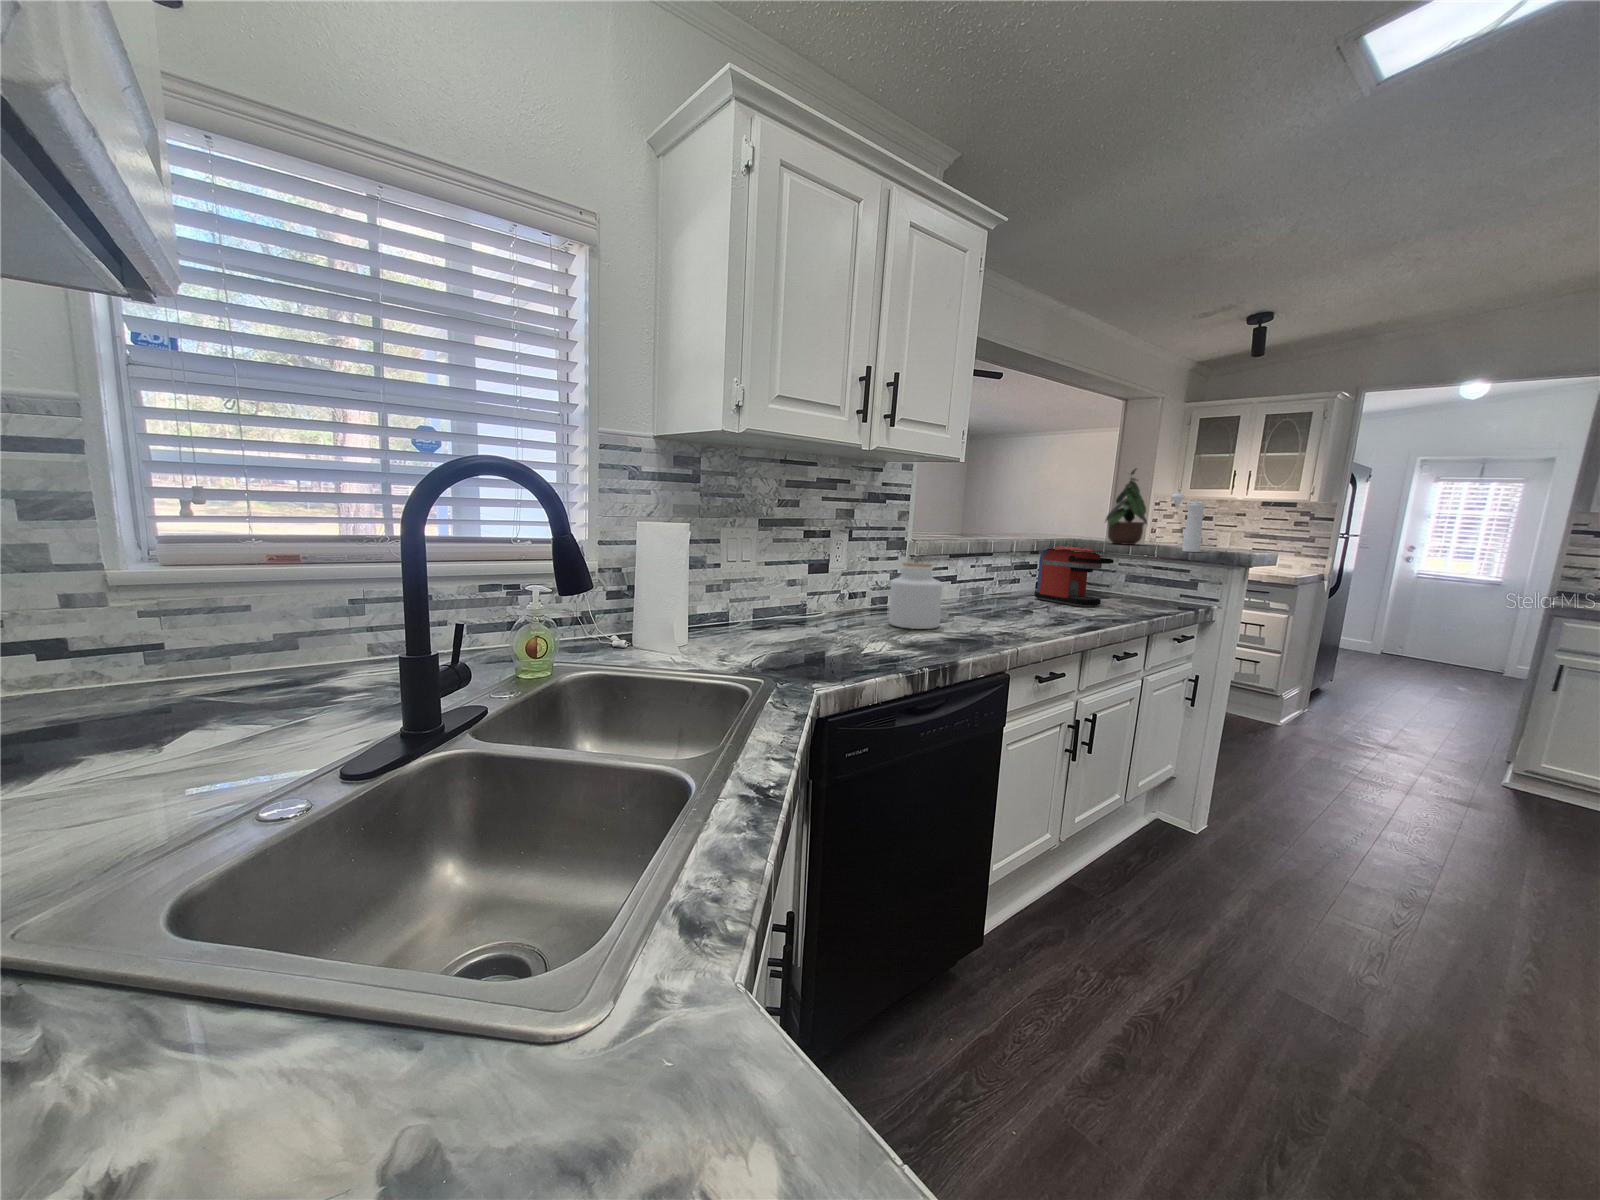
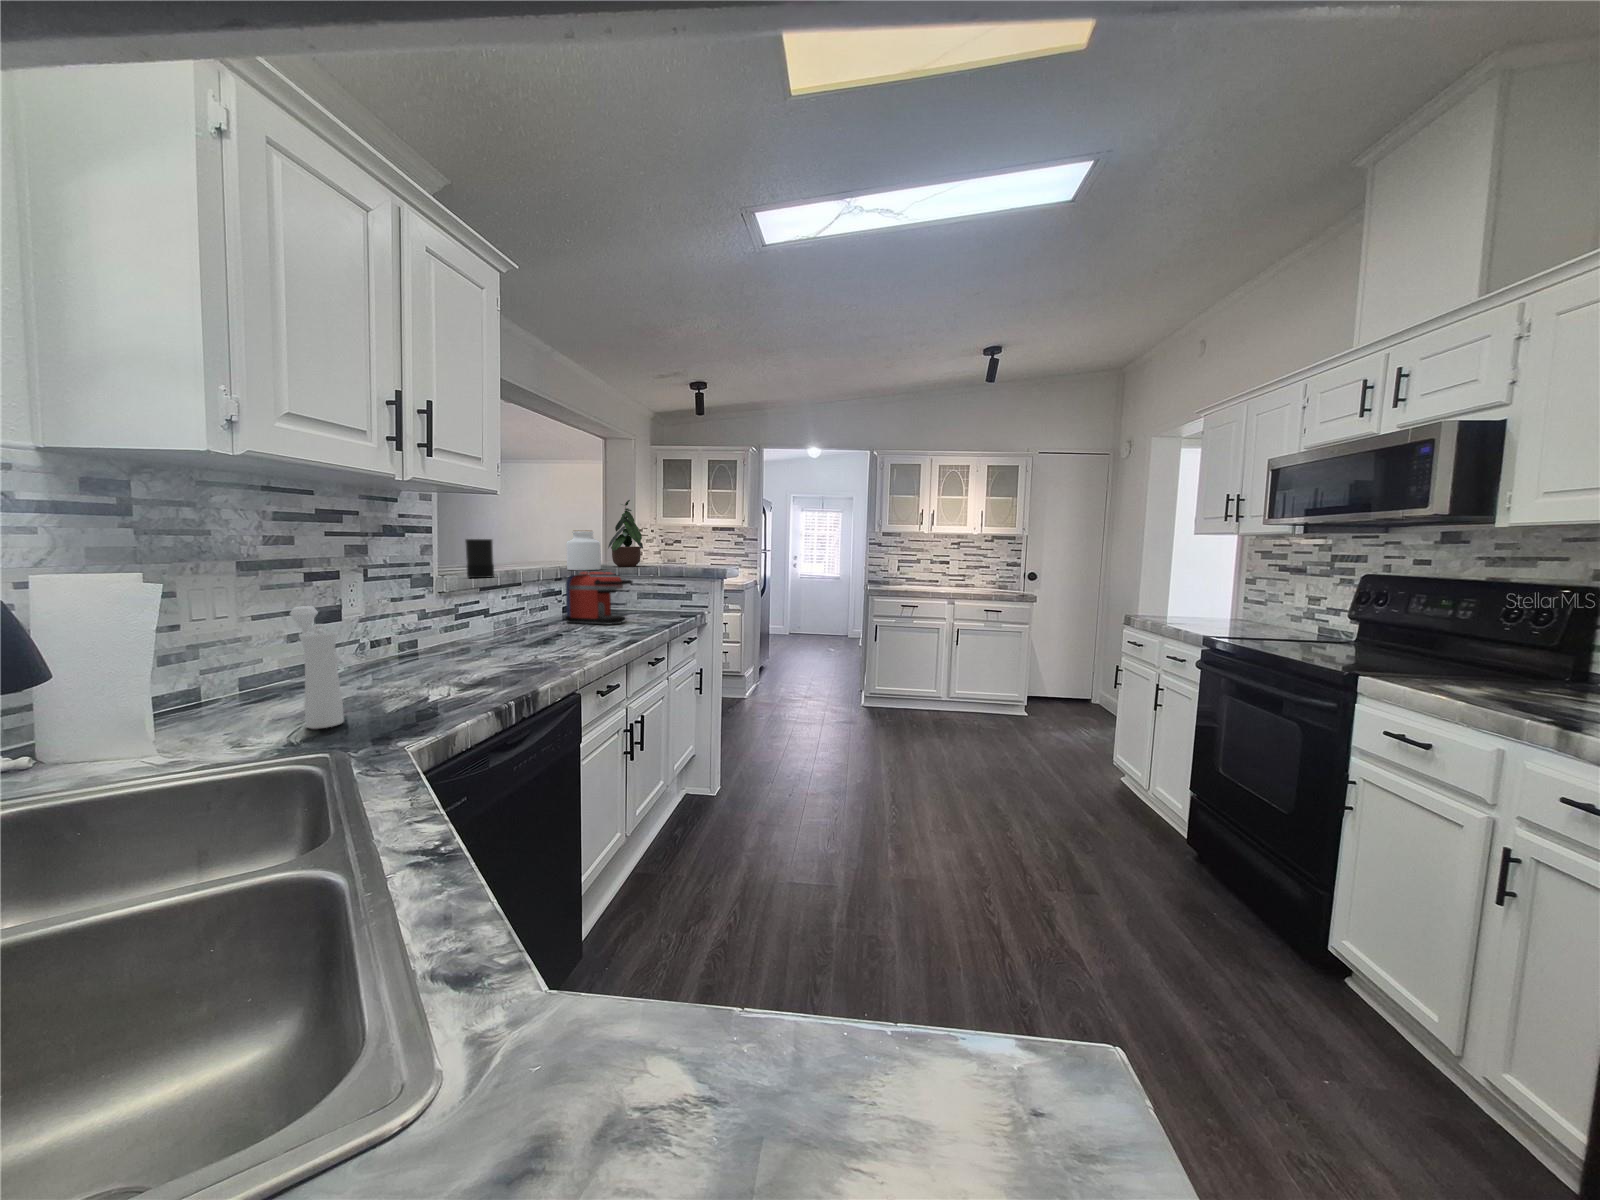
pepper mill: present [1171,493,1206,552] -> present [290,606,344,729]
candle: none [941,504,968,545] -> present [465,539,494,578]
jar: present [889,563,942,629] -> present [566,530,601,570]

